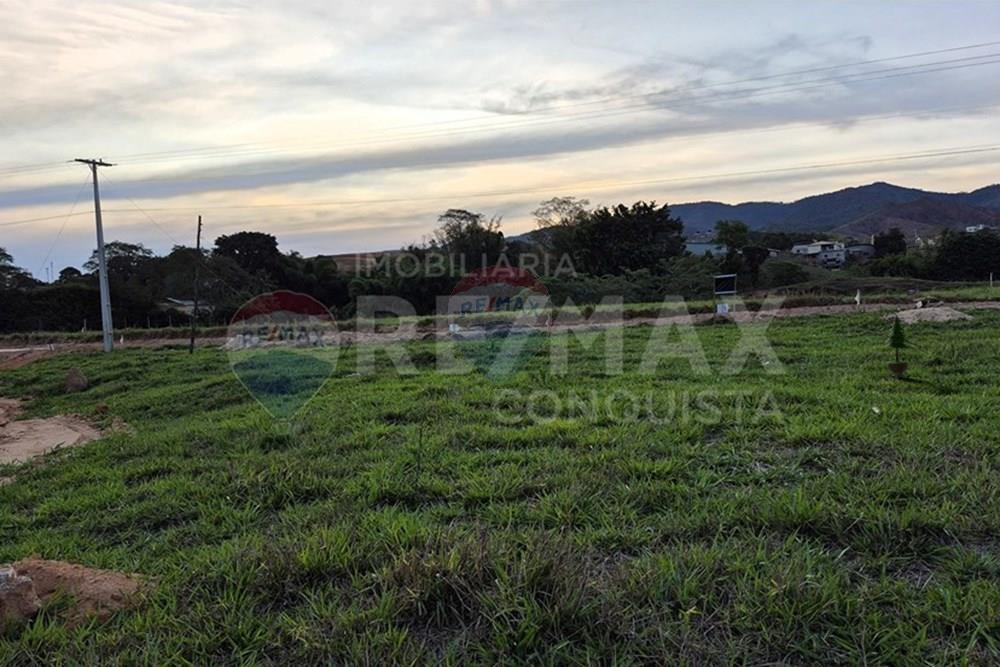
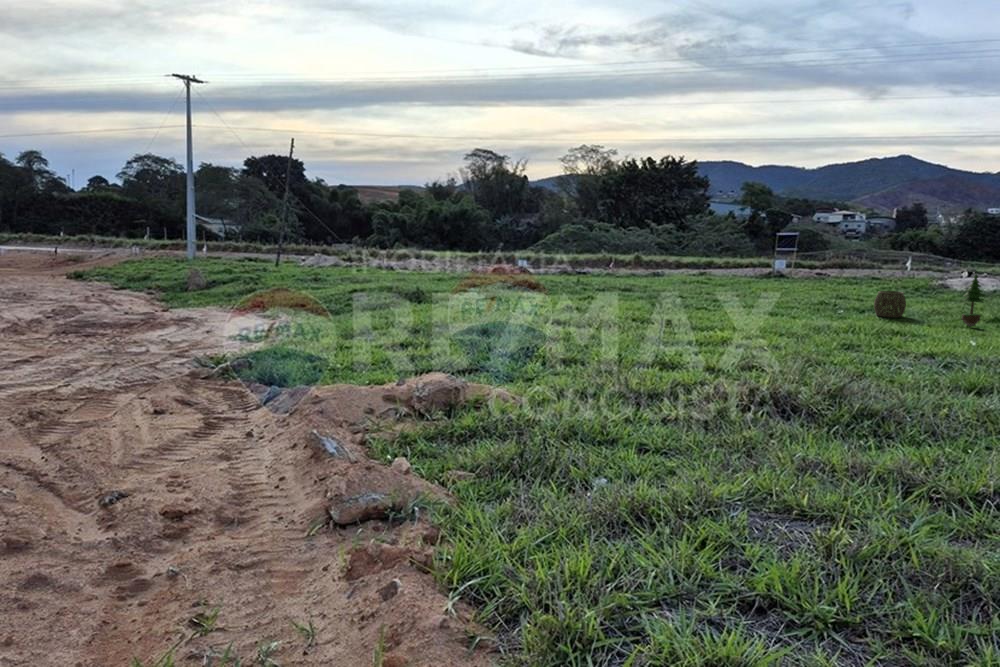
woven basket: none [796,338,831,368] -> present [874,291,906,318]

